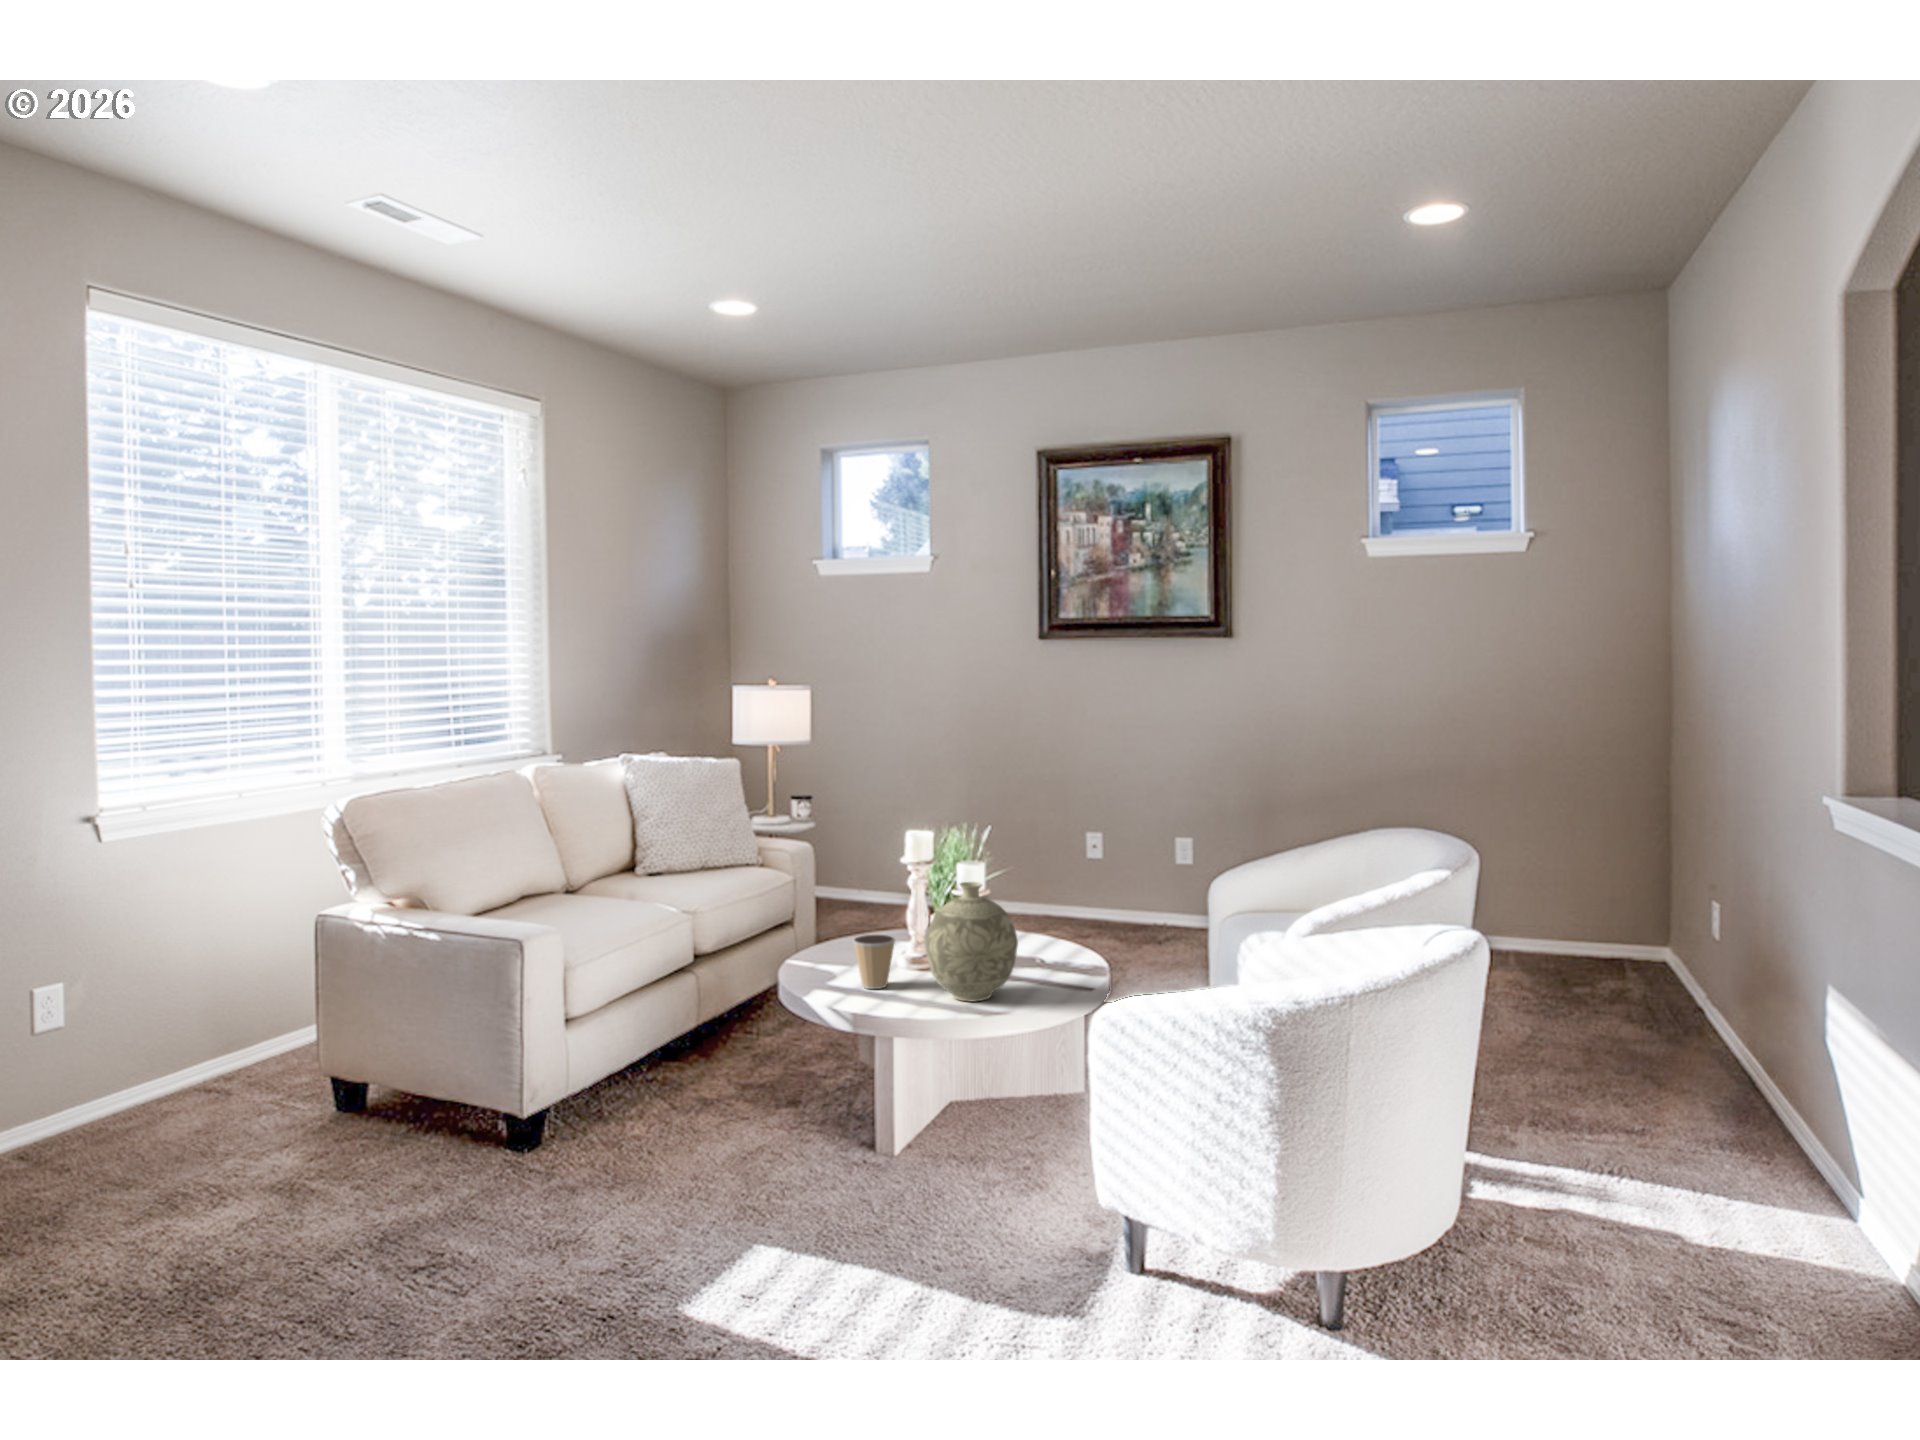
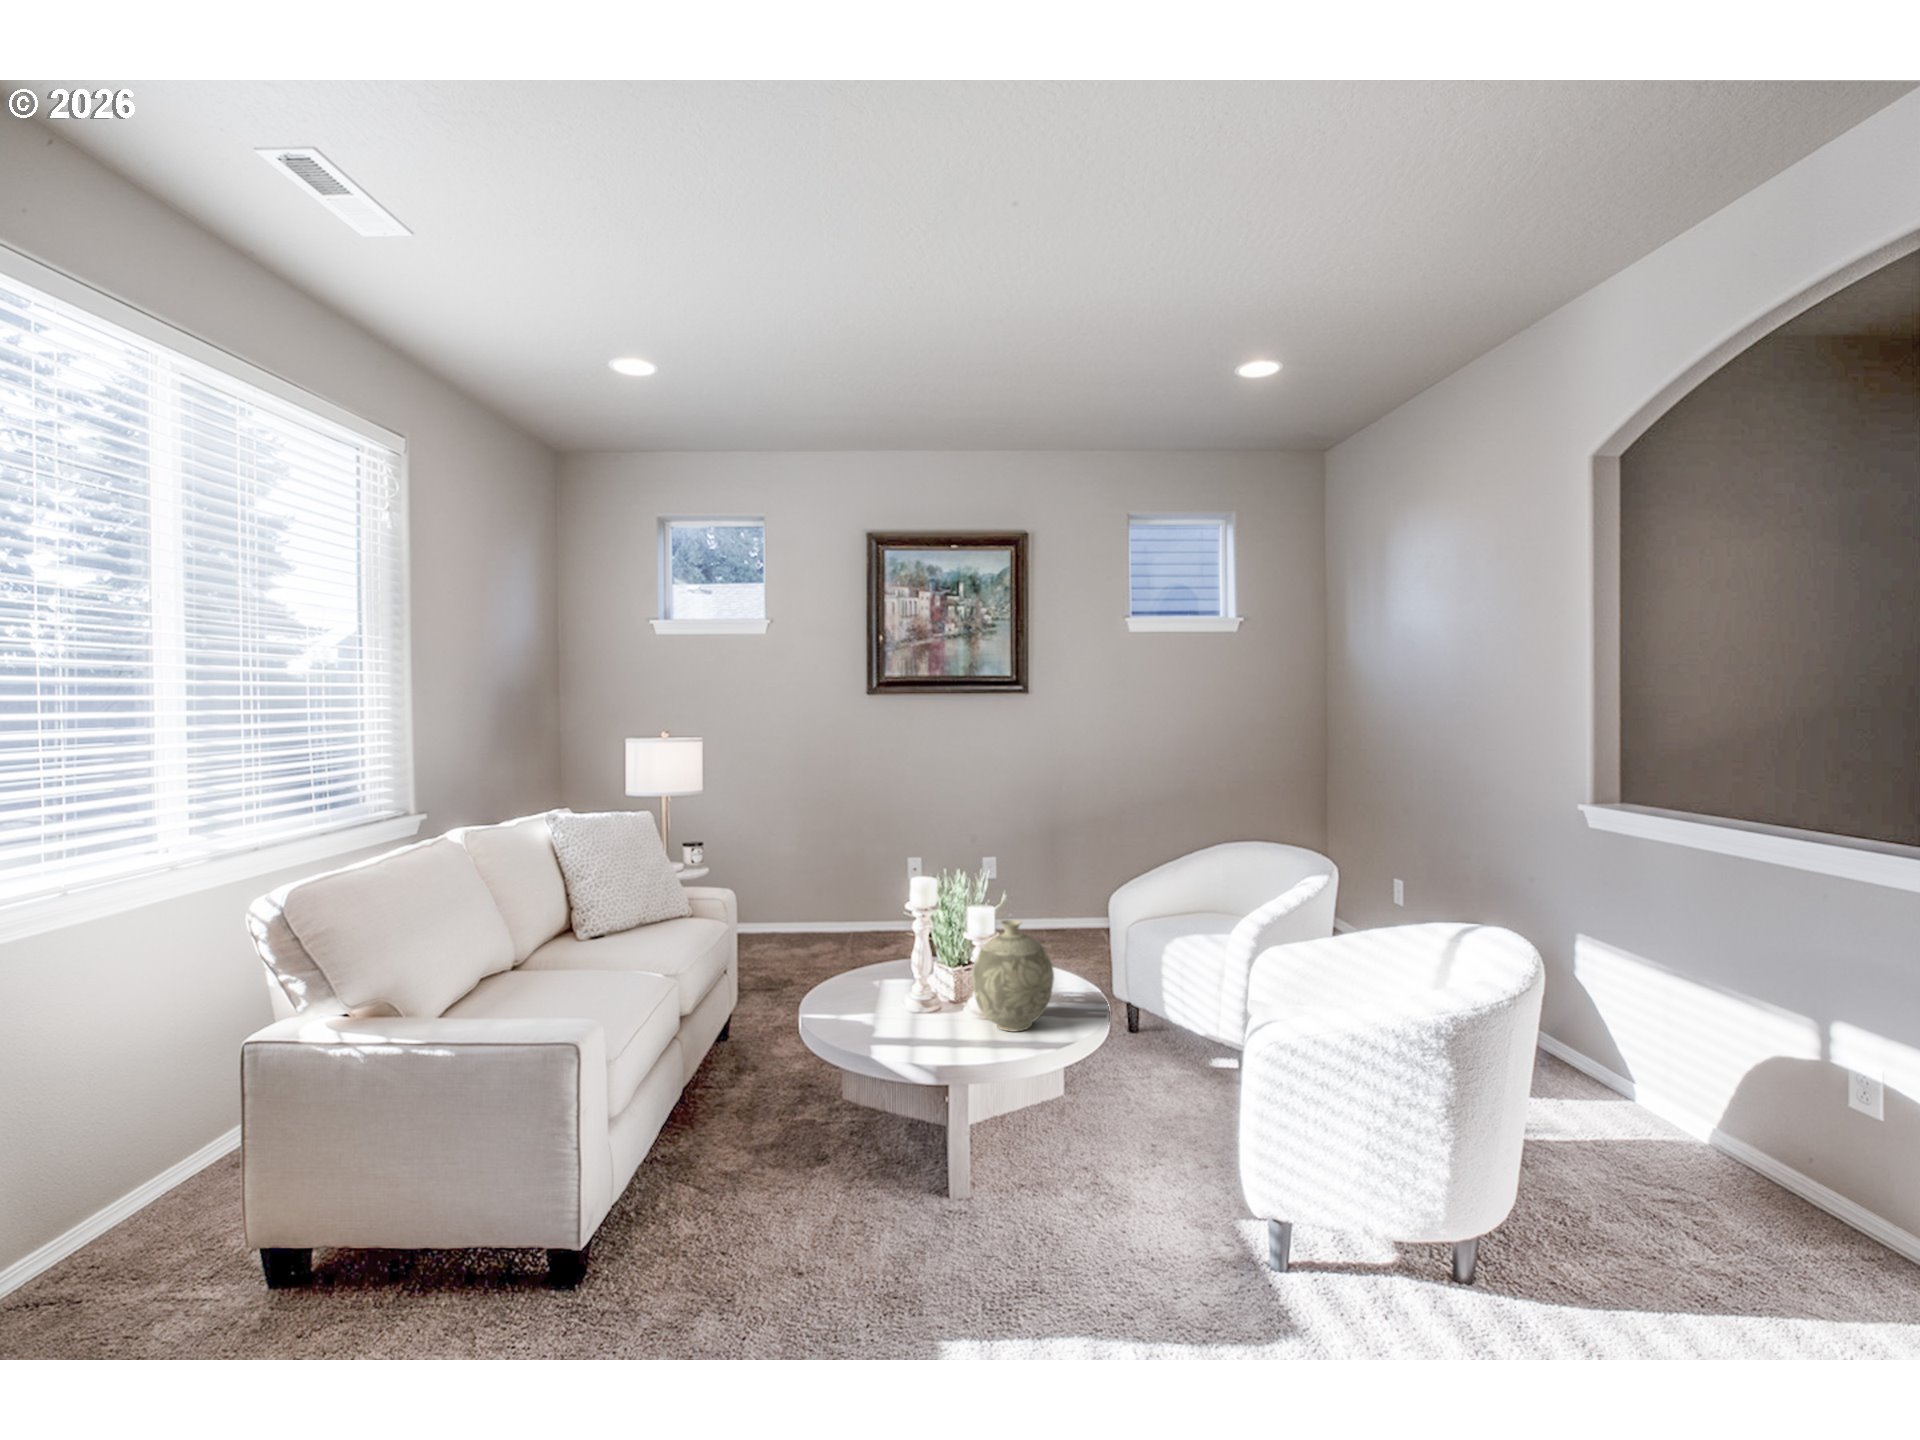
coffee cup: present [853,935,895,989] -> none [893,977,933,1032]

